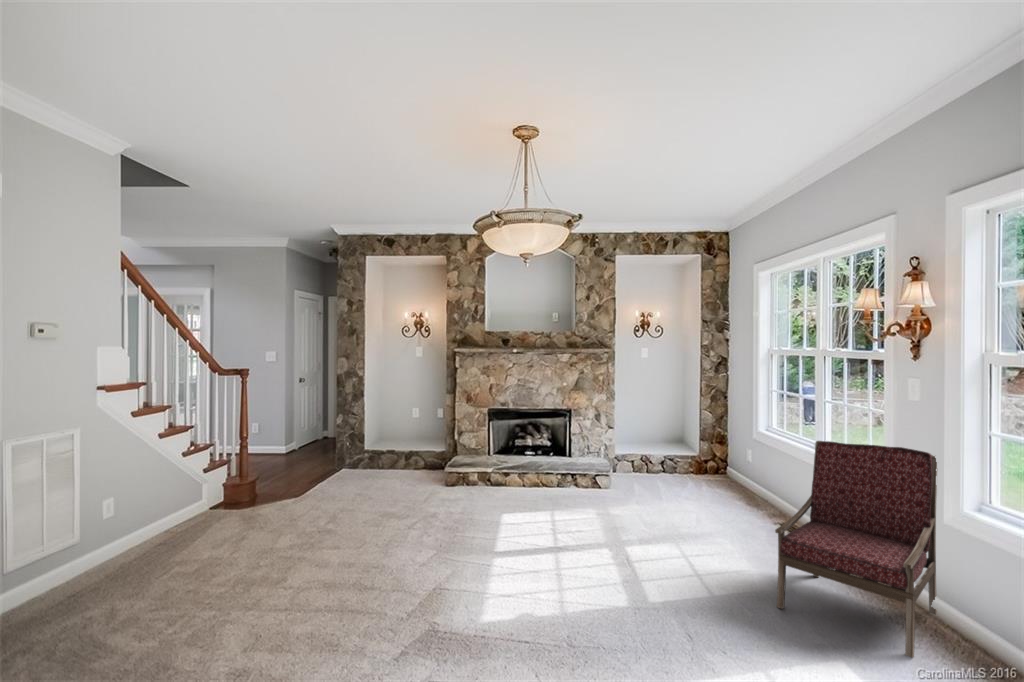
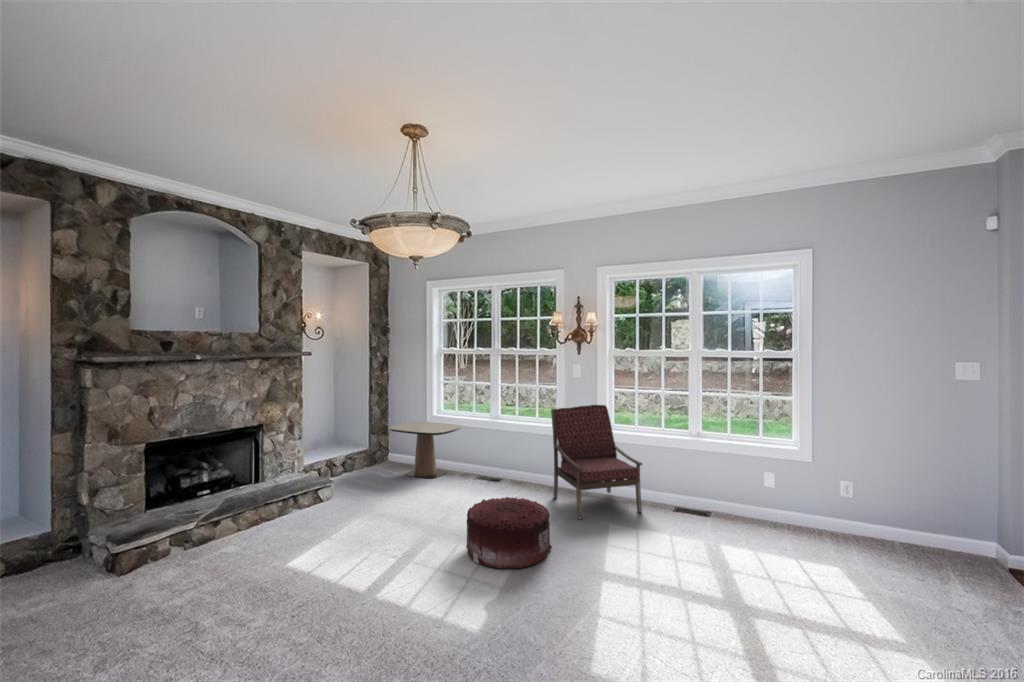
side table: none [691,434,771,504] -> present [389,422,461,479]
pouf: none [577,519,680,606] -> present [466,497,552,569]

